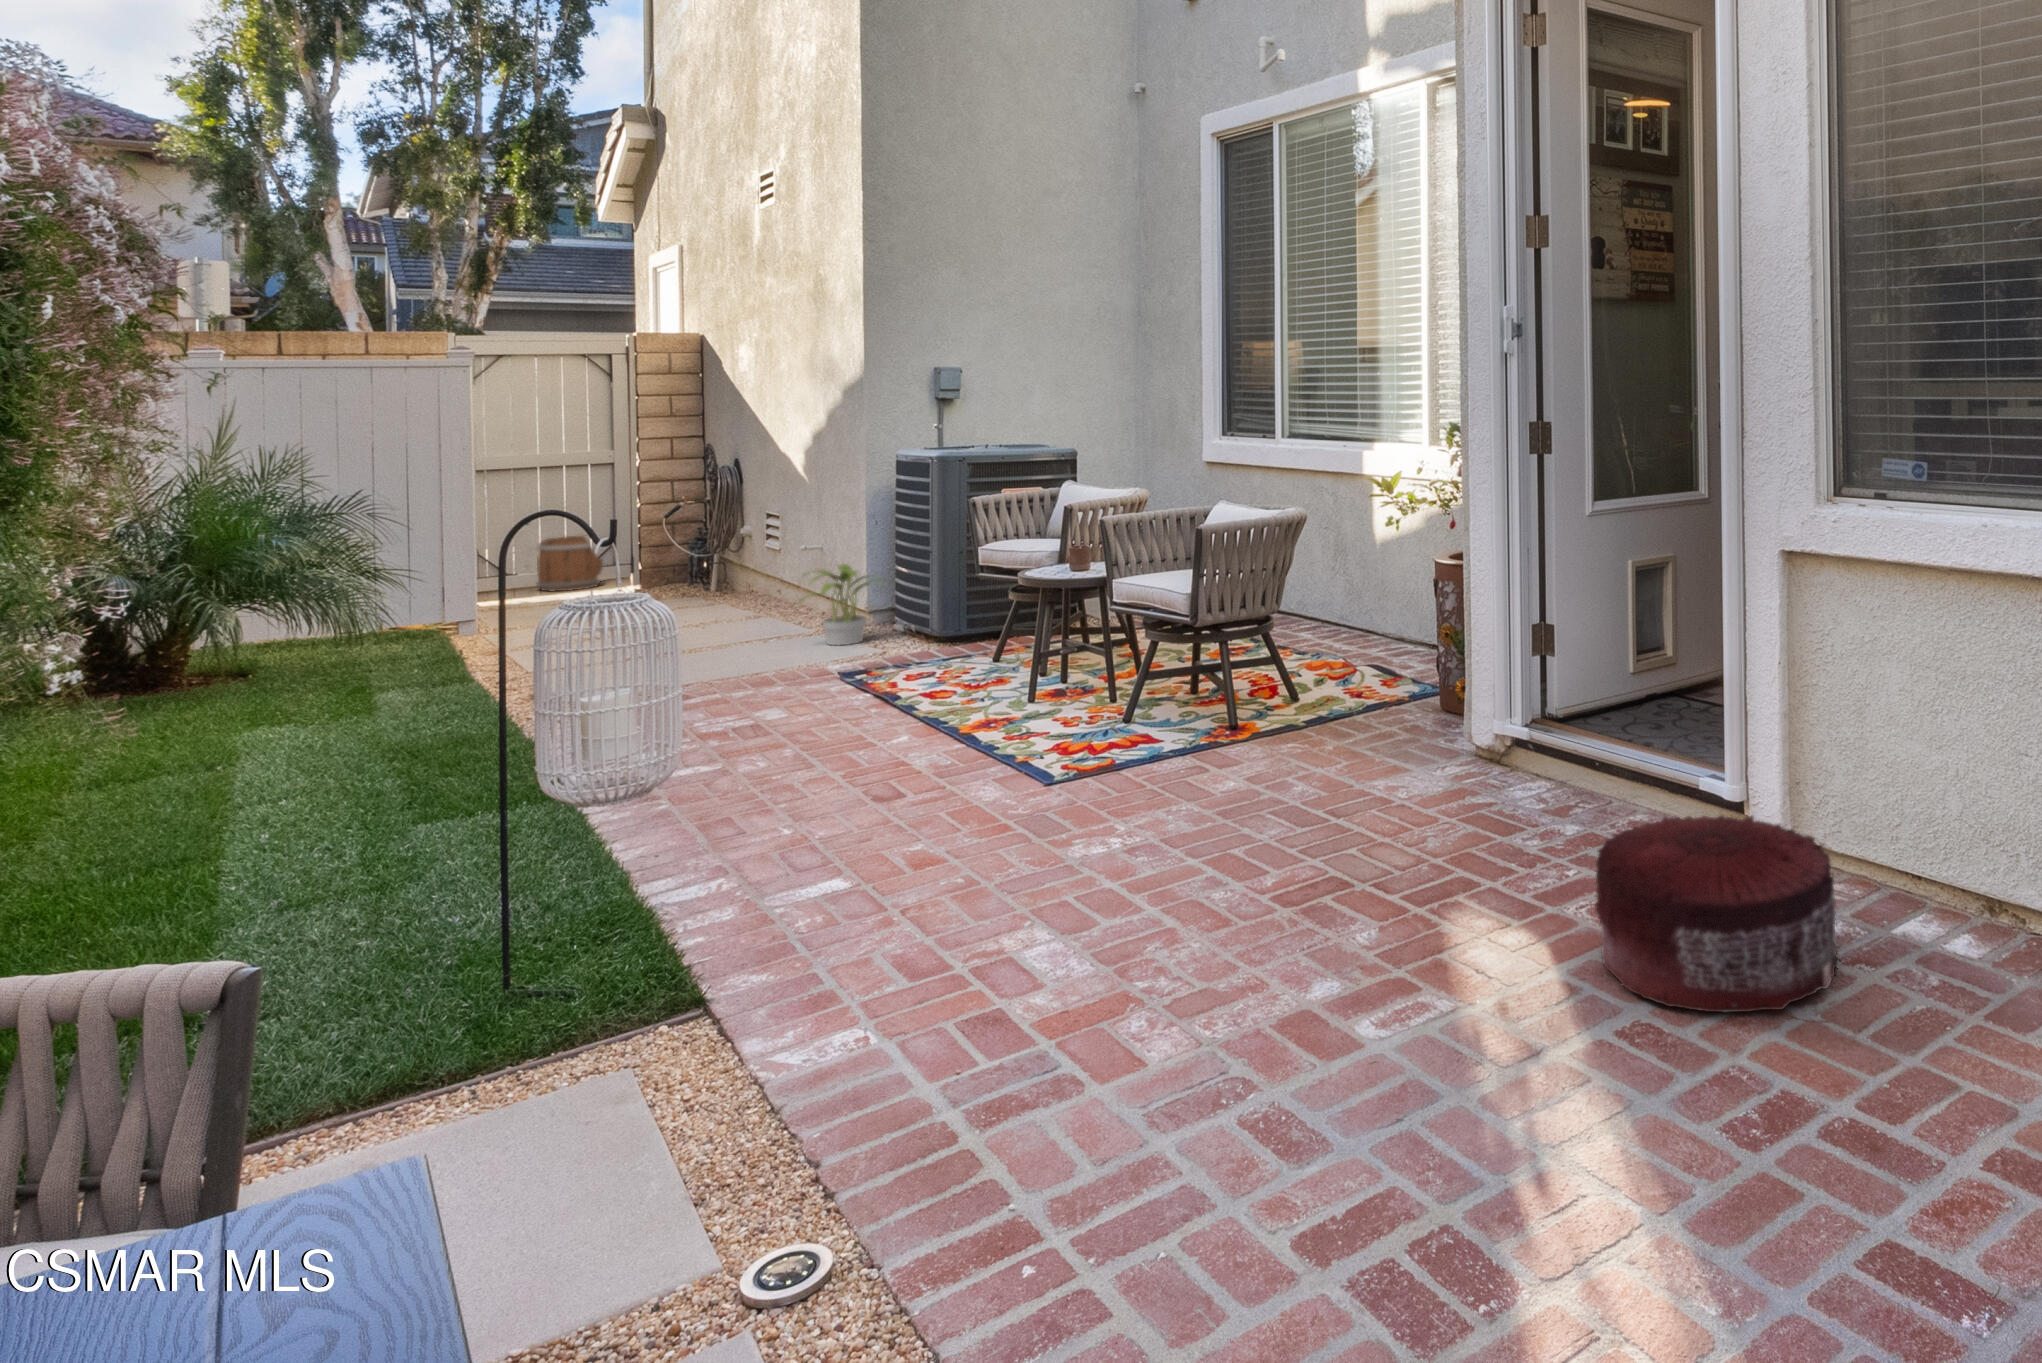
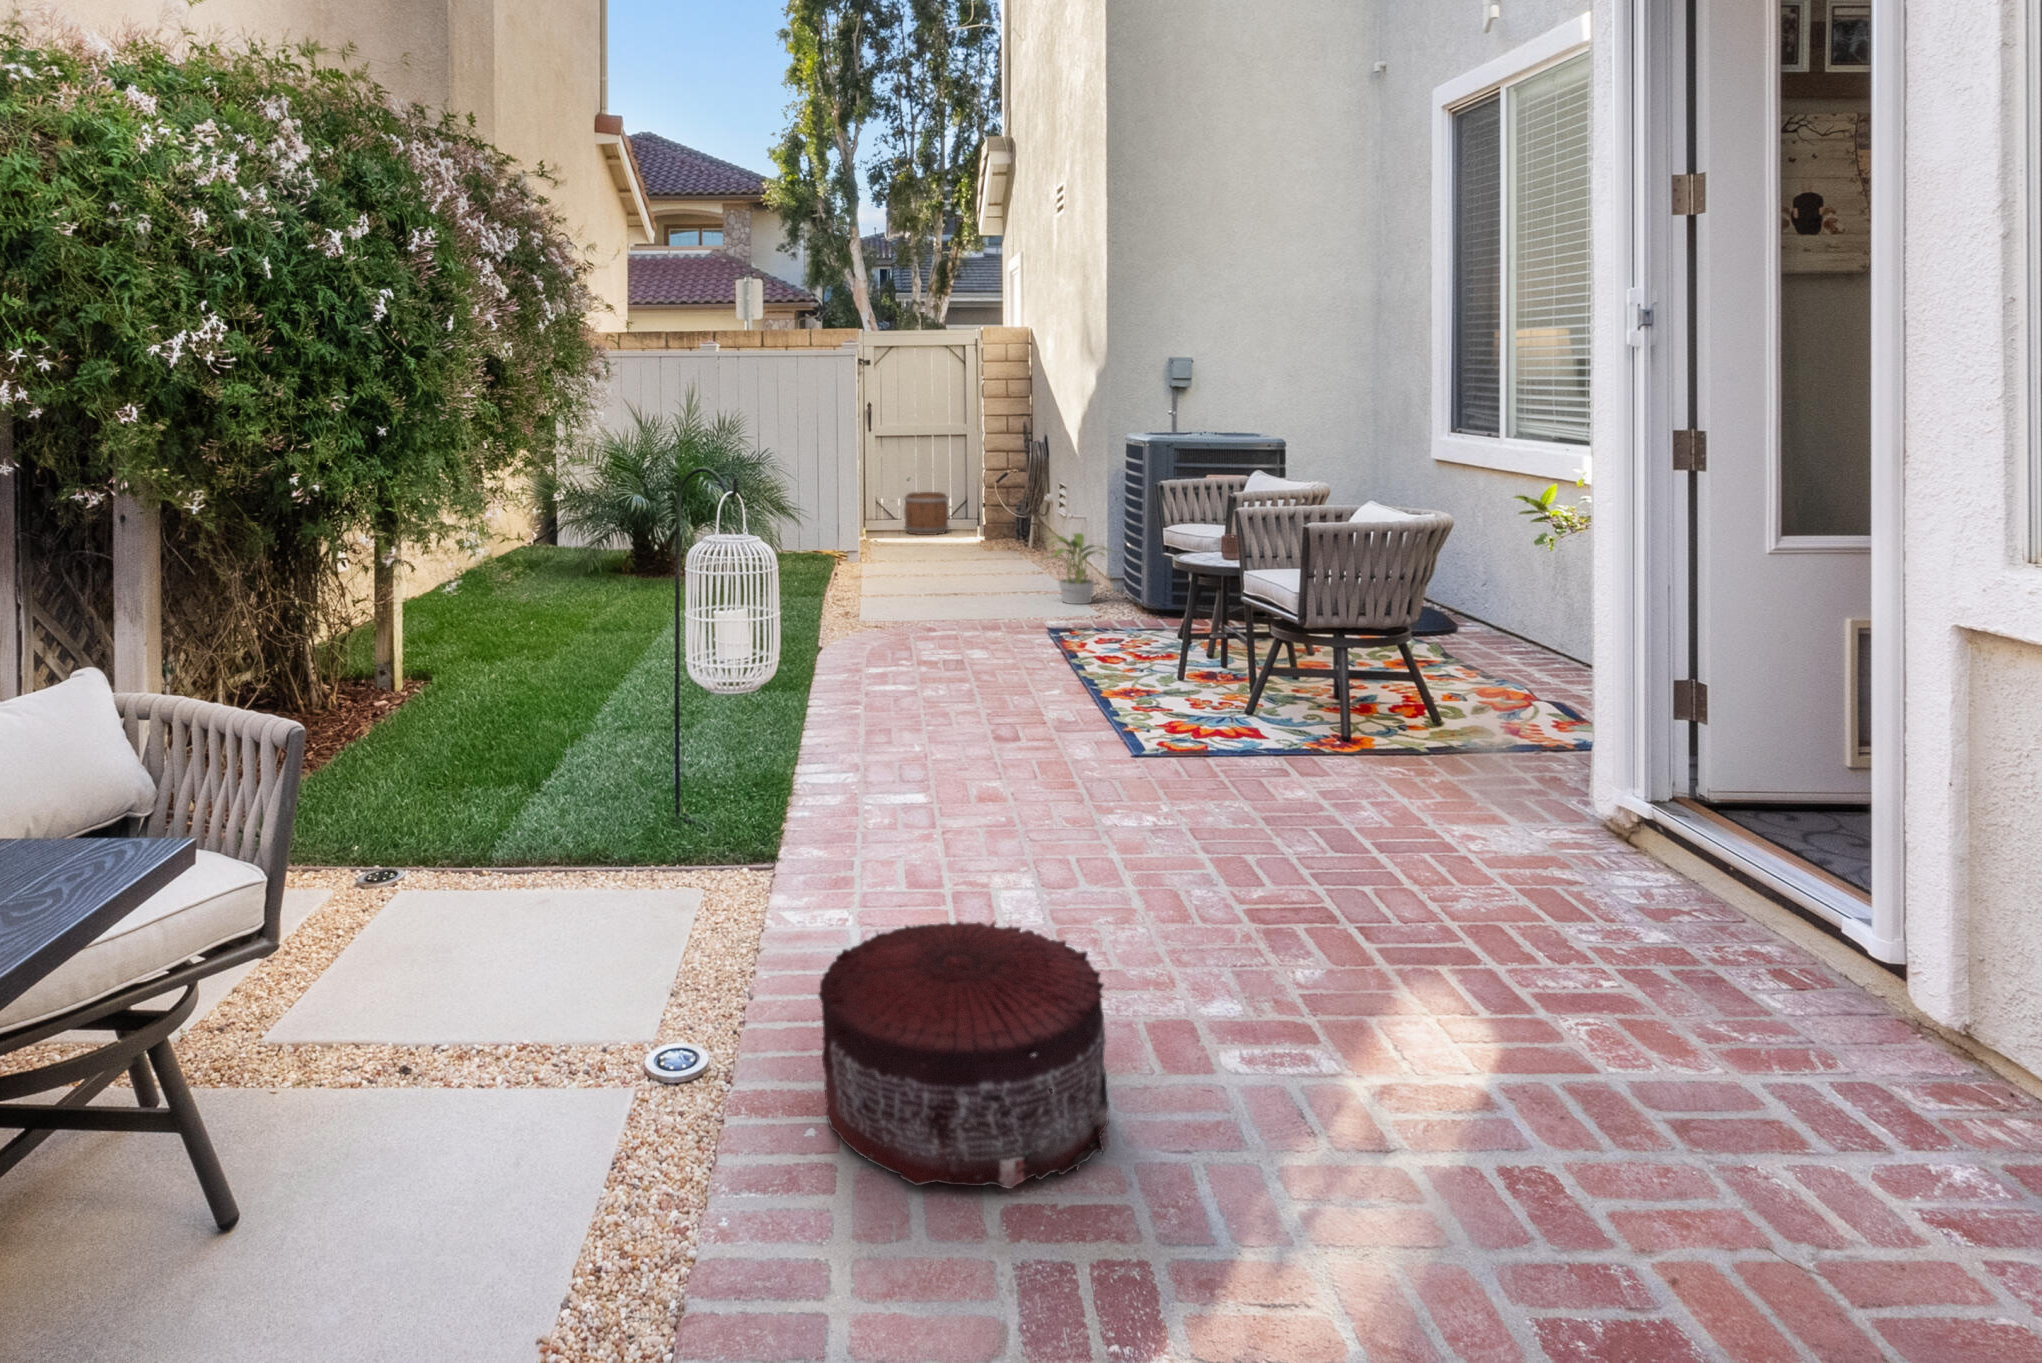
pouf: present [1595,816,1839,1012] -> present [819,922,1109,1189]

